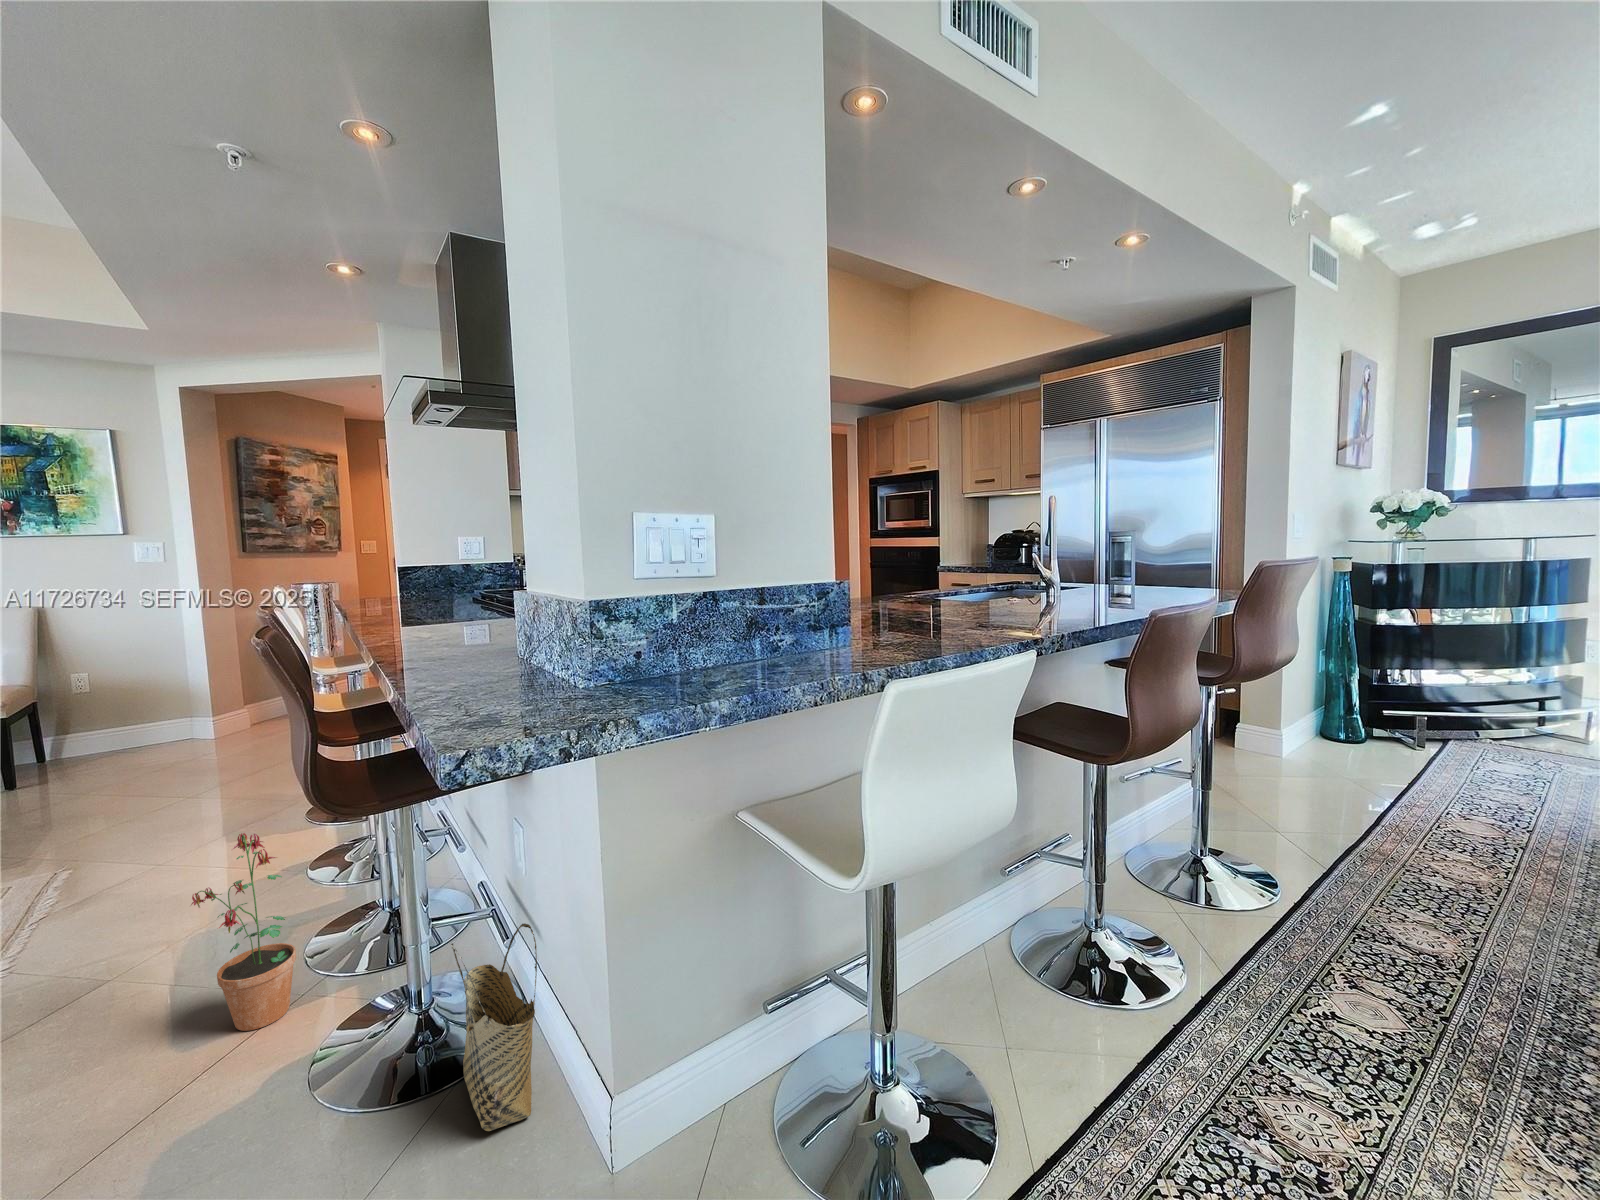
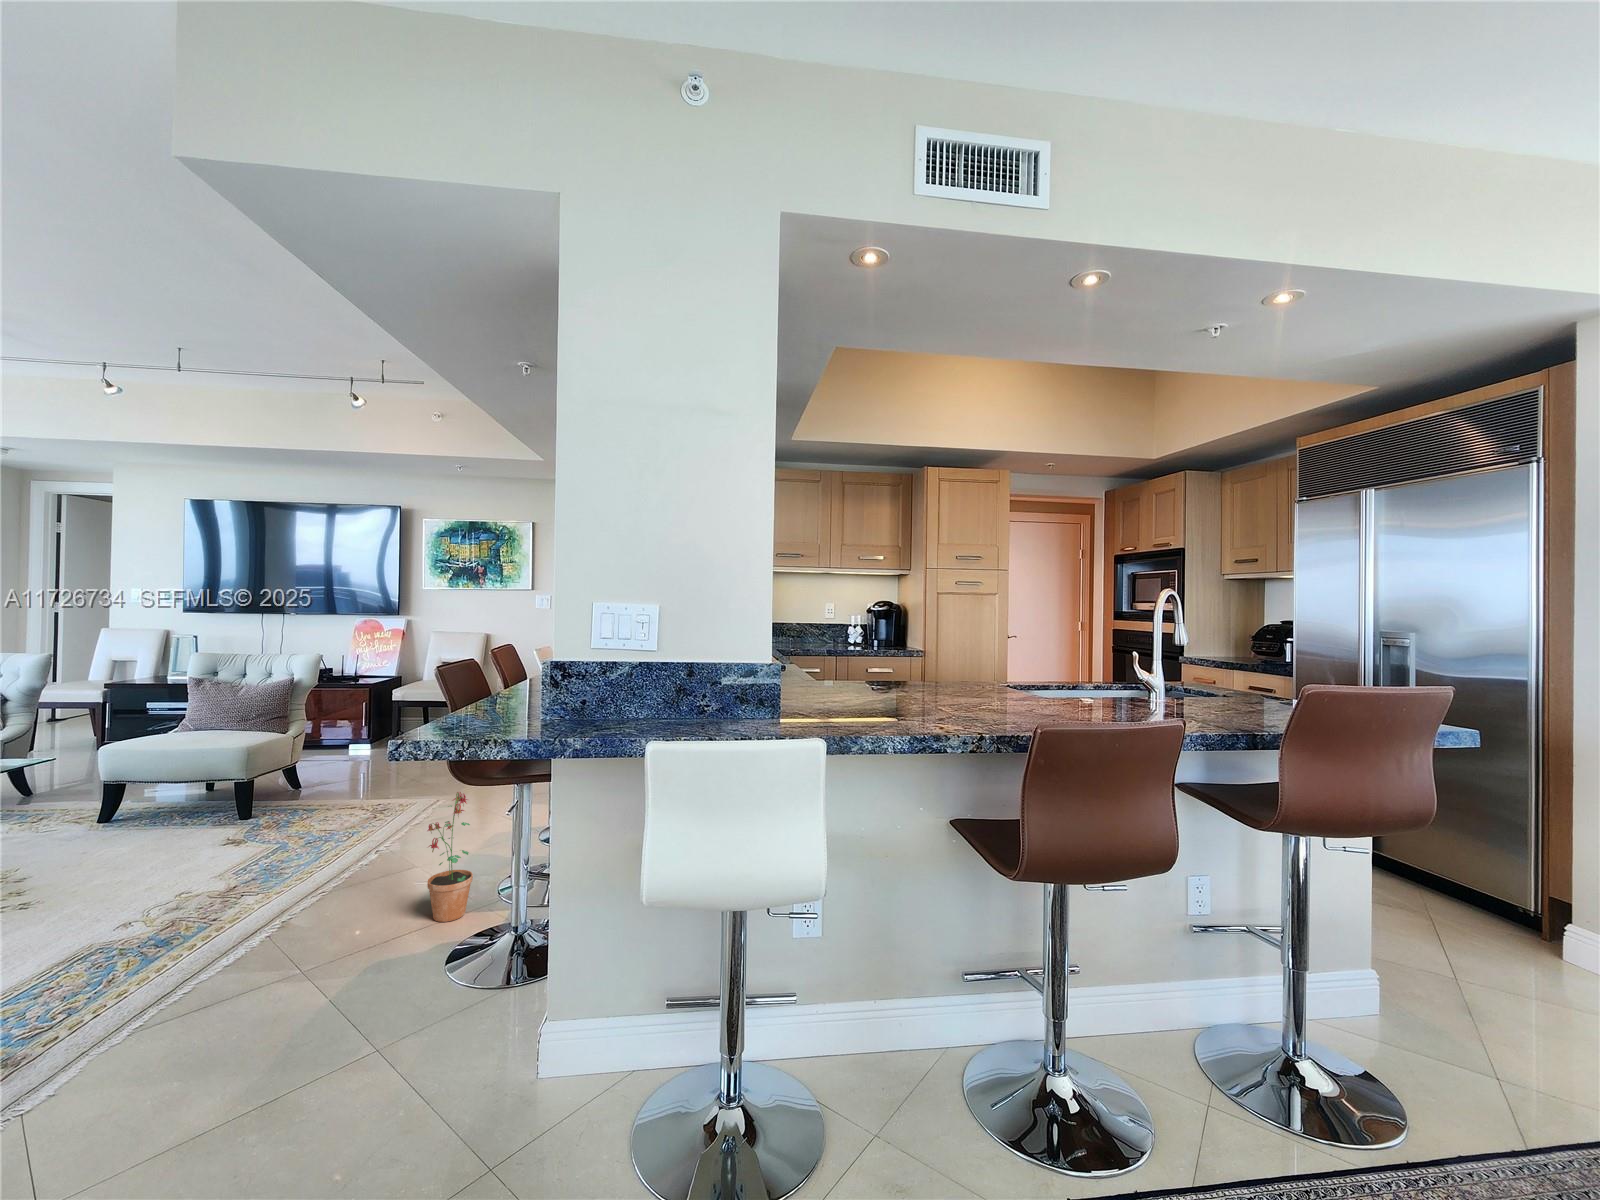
woven basket: present [451,924,537,1131] -> none [481,889,544,1032]

